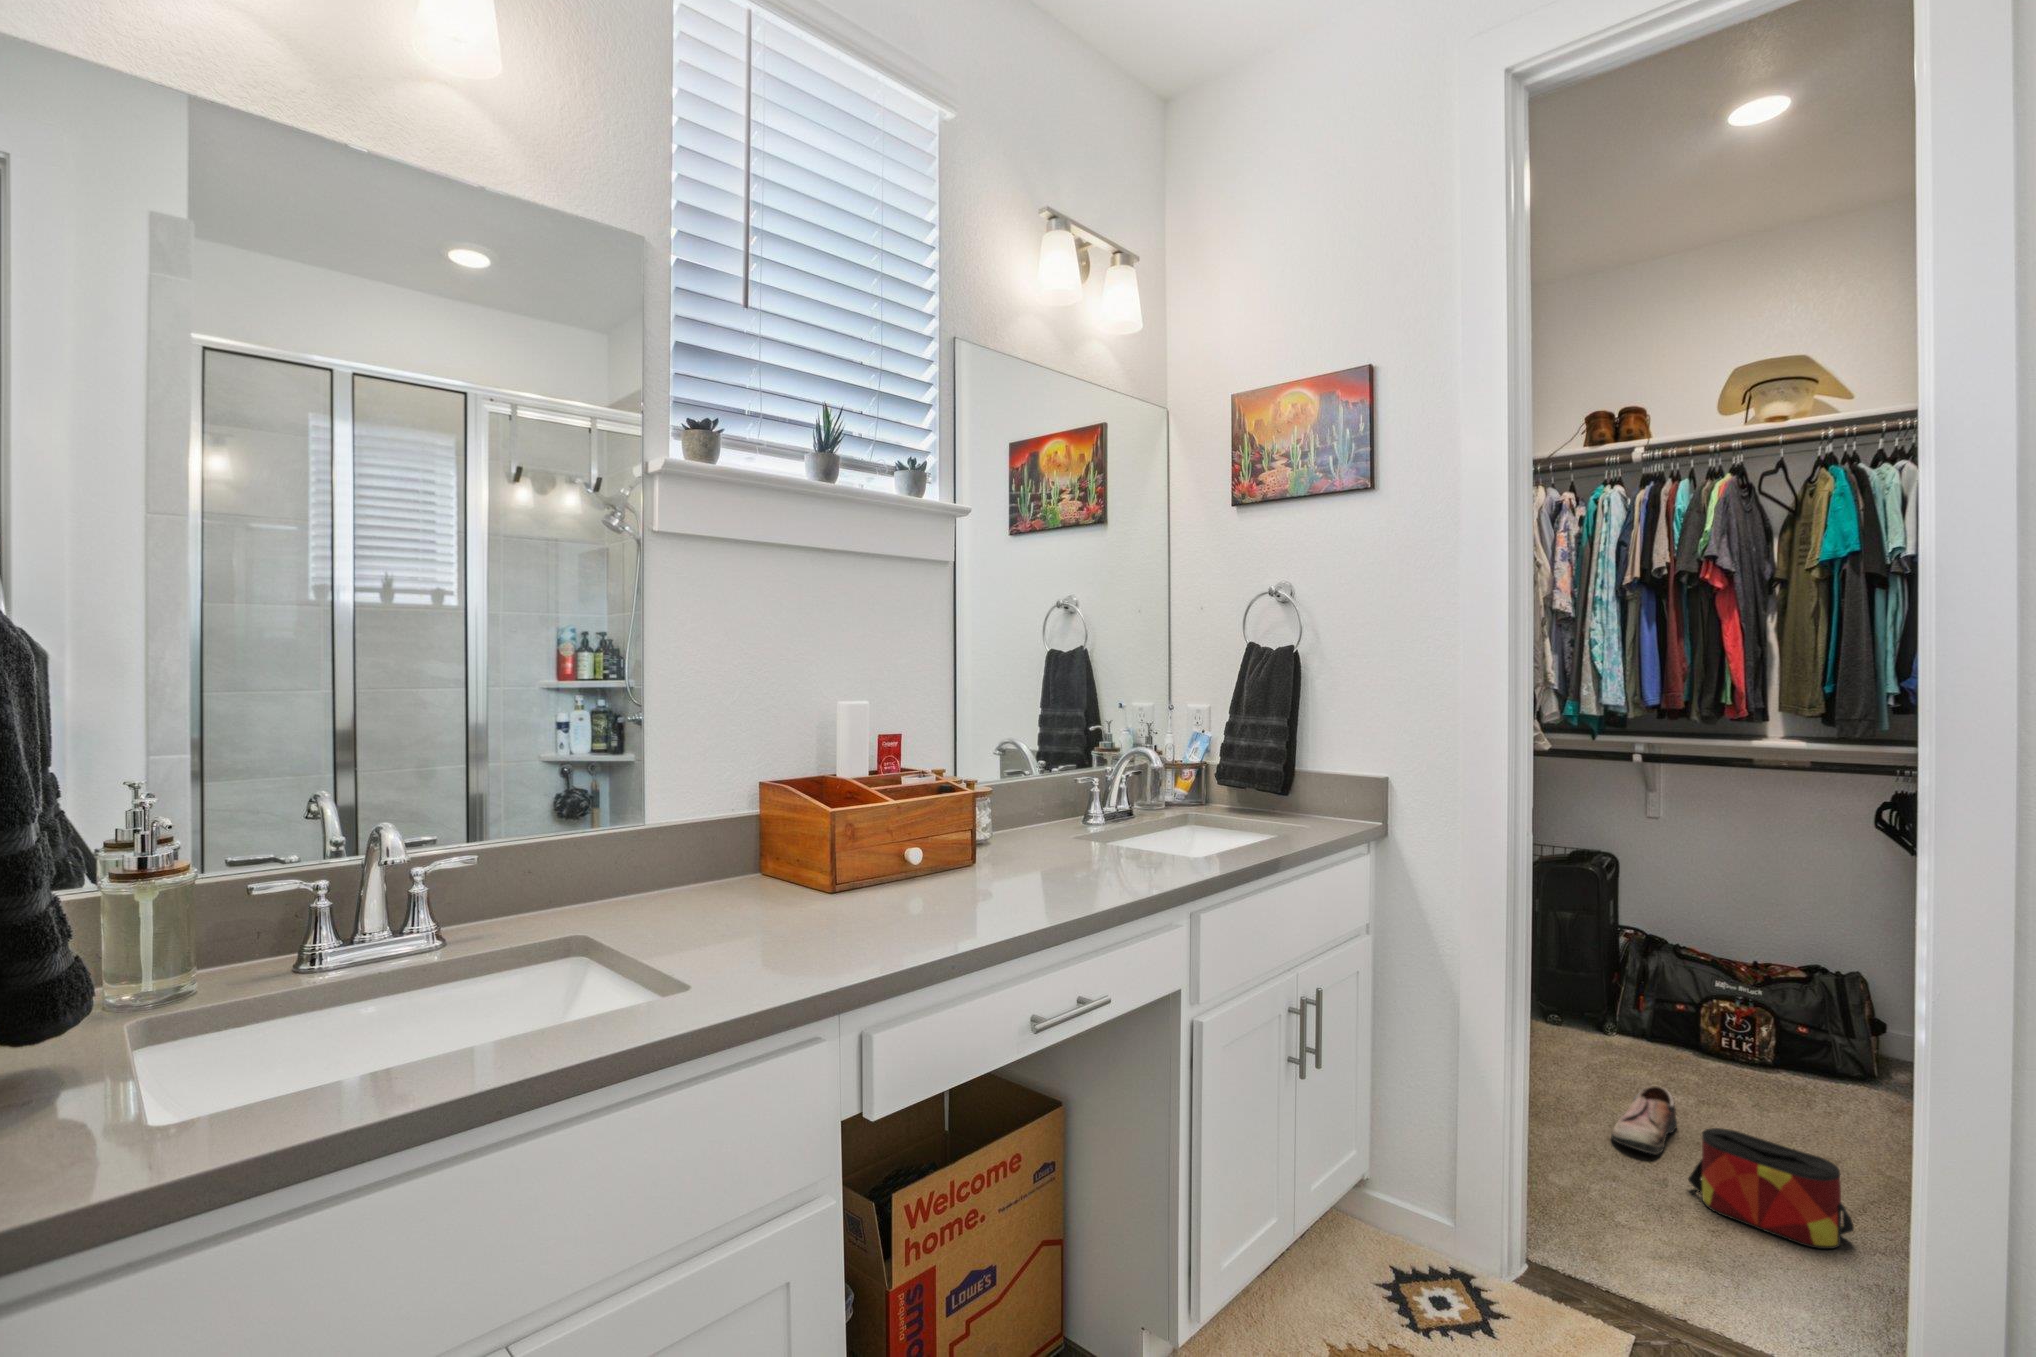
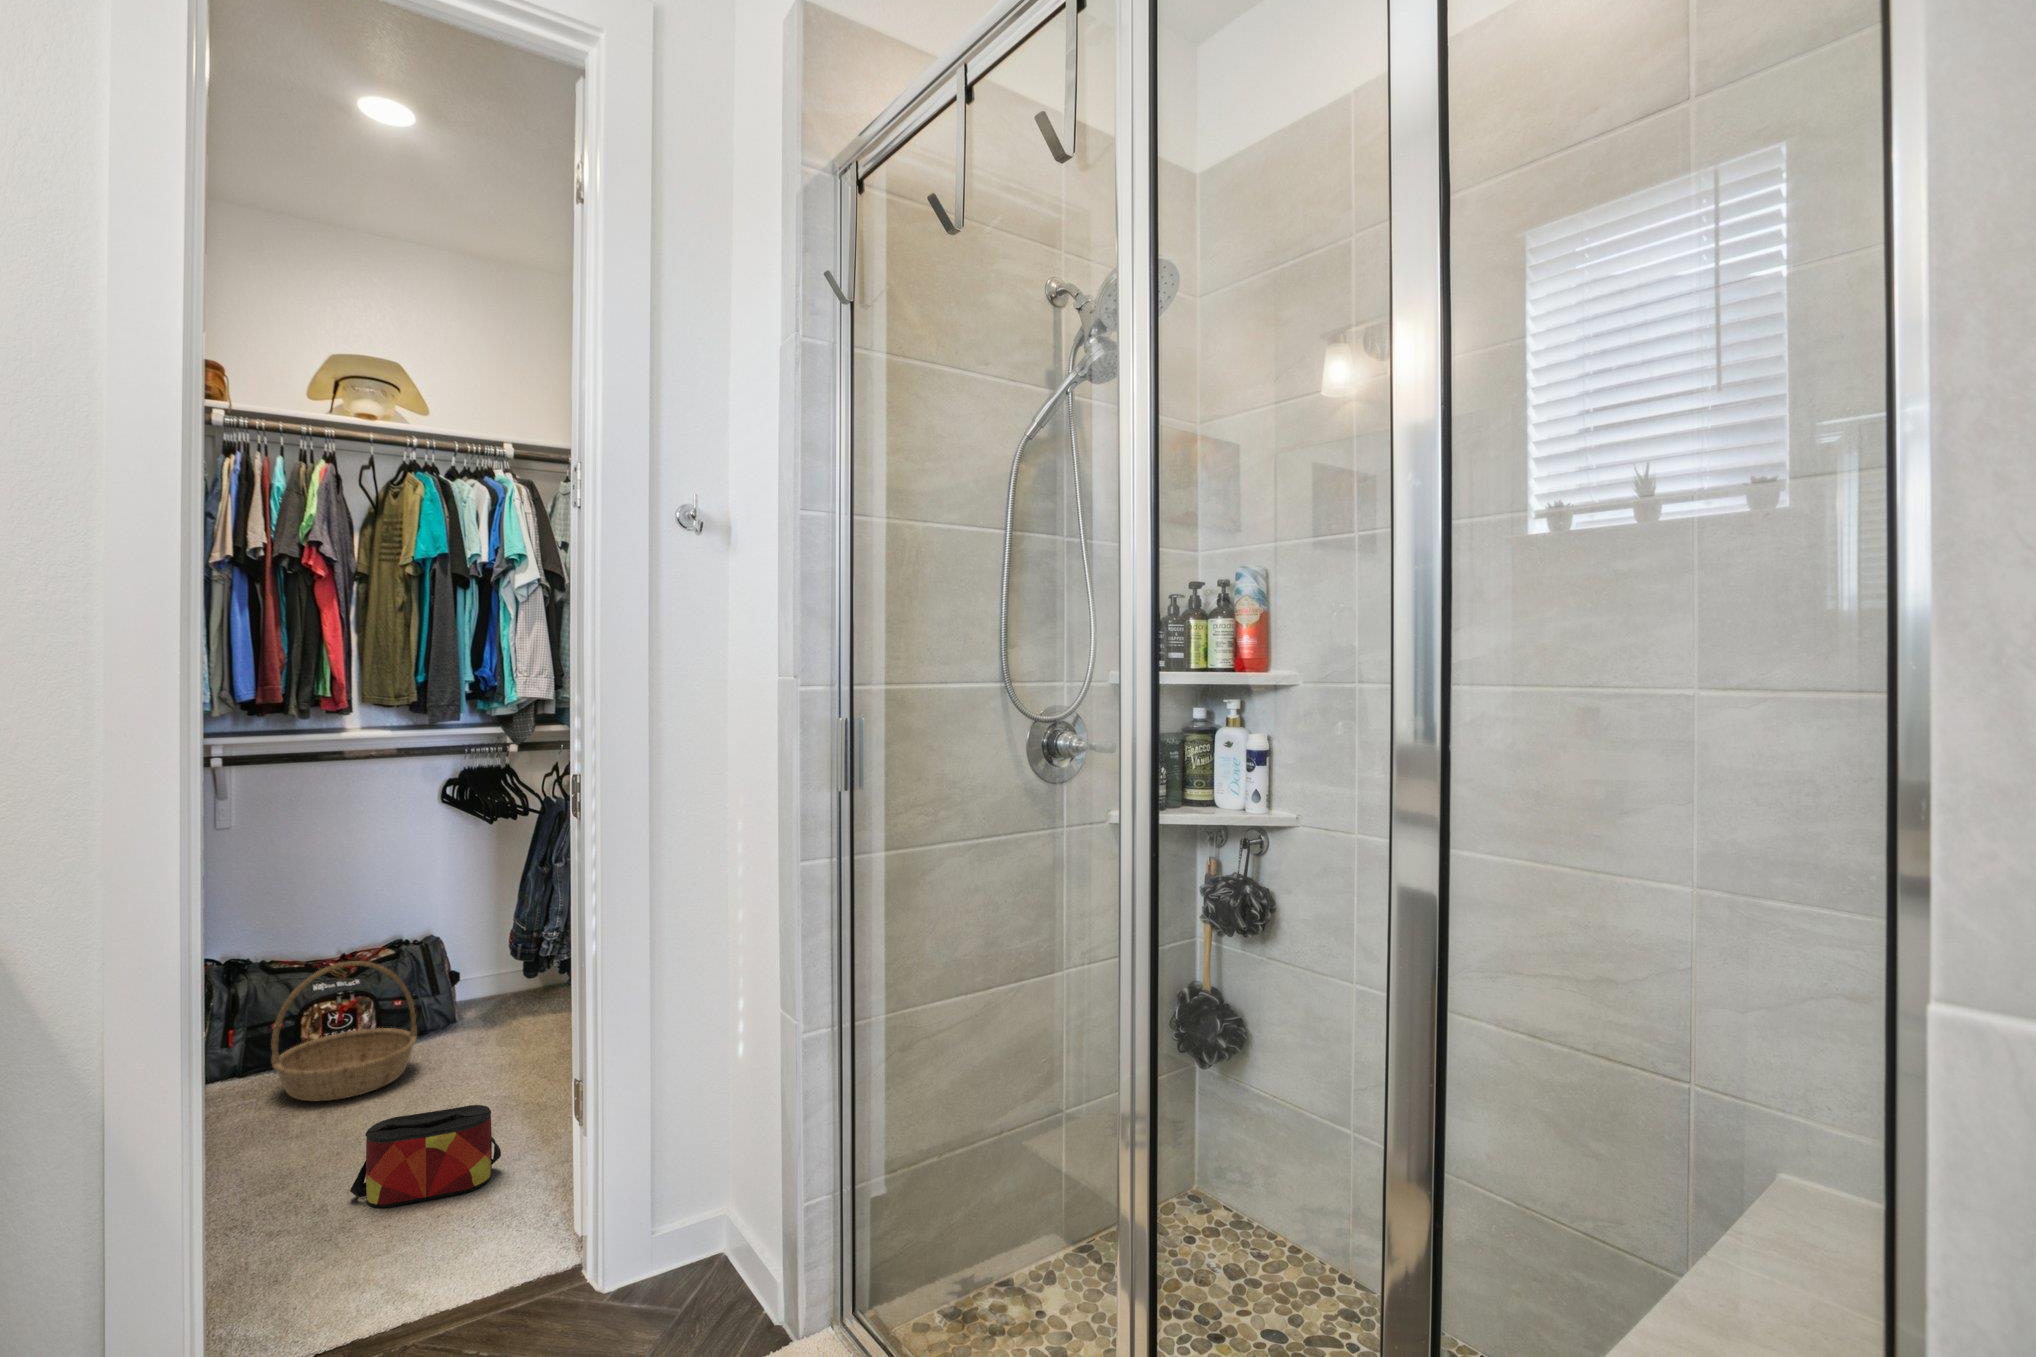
basket: none [1664,966,1812,1105] -> present [271,961,417,1101]
shoe: present [1611,1086,1677,1154] -> none [247,1112,312,1194]

